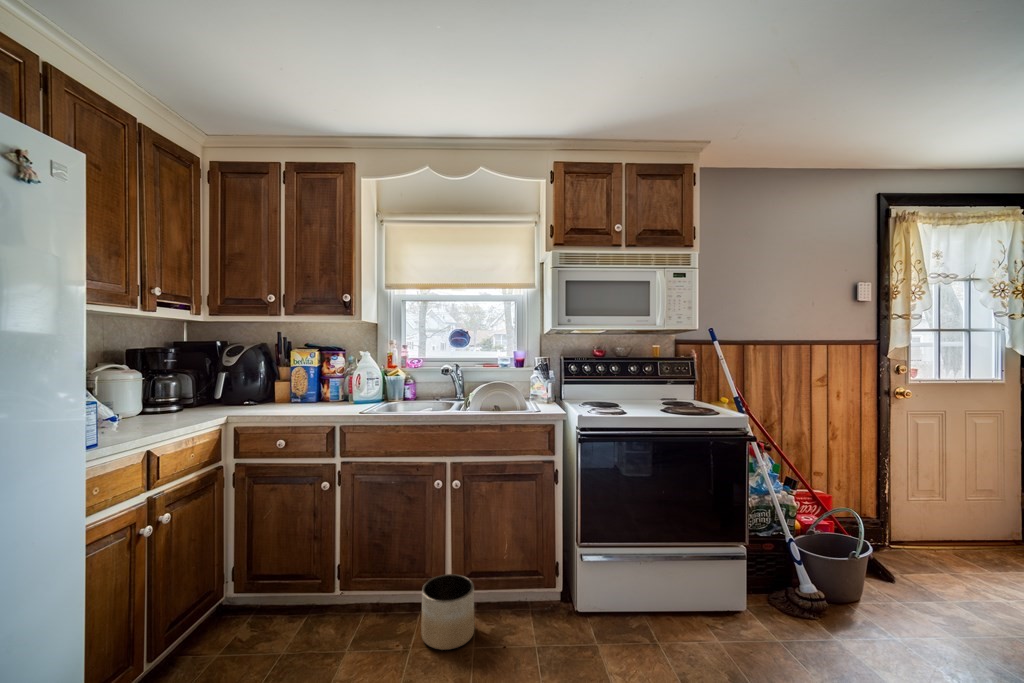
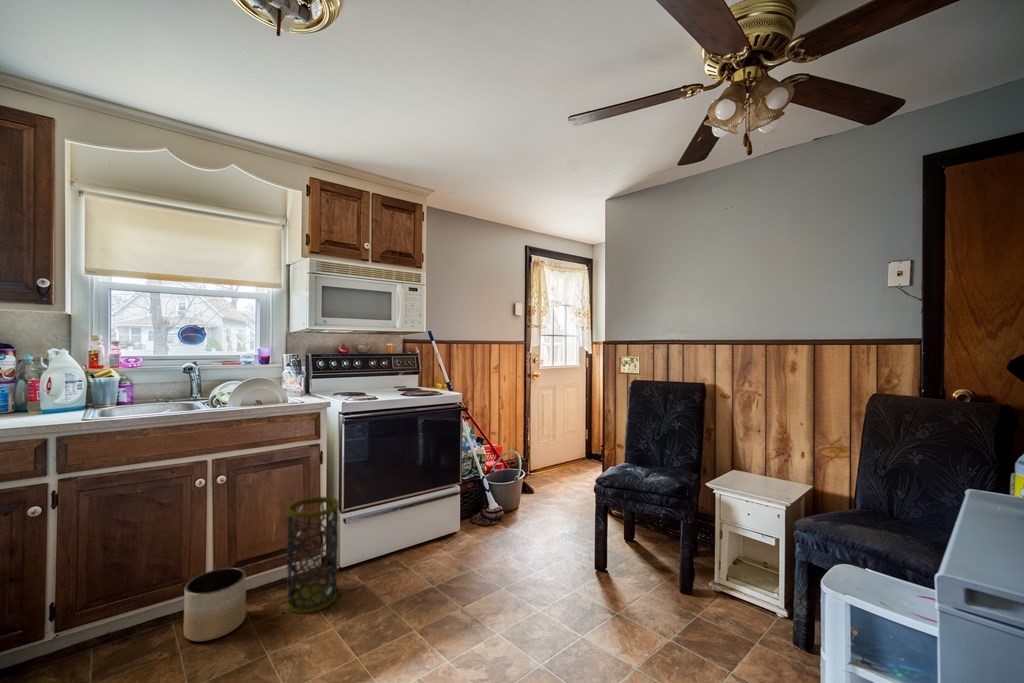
trash can: none [512,522,566,661] -> present [287,497,339,613]

